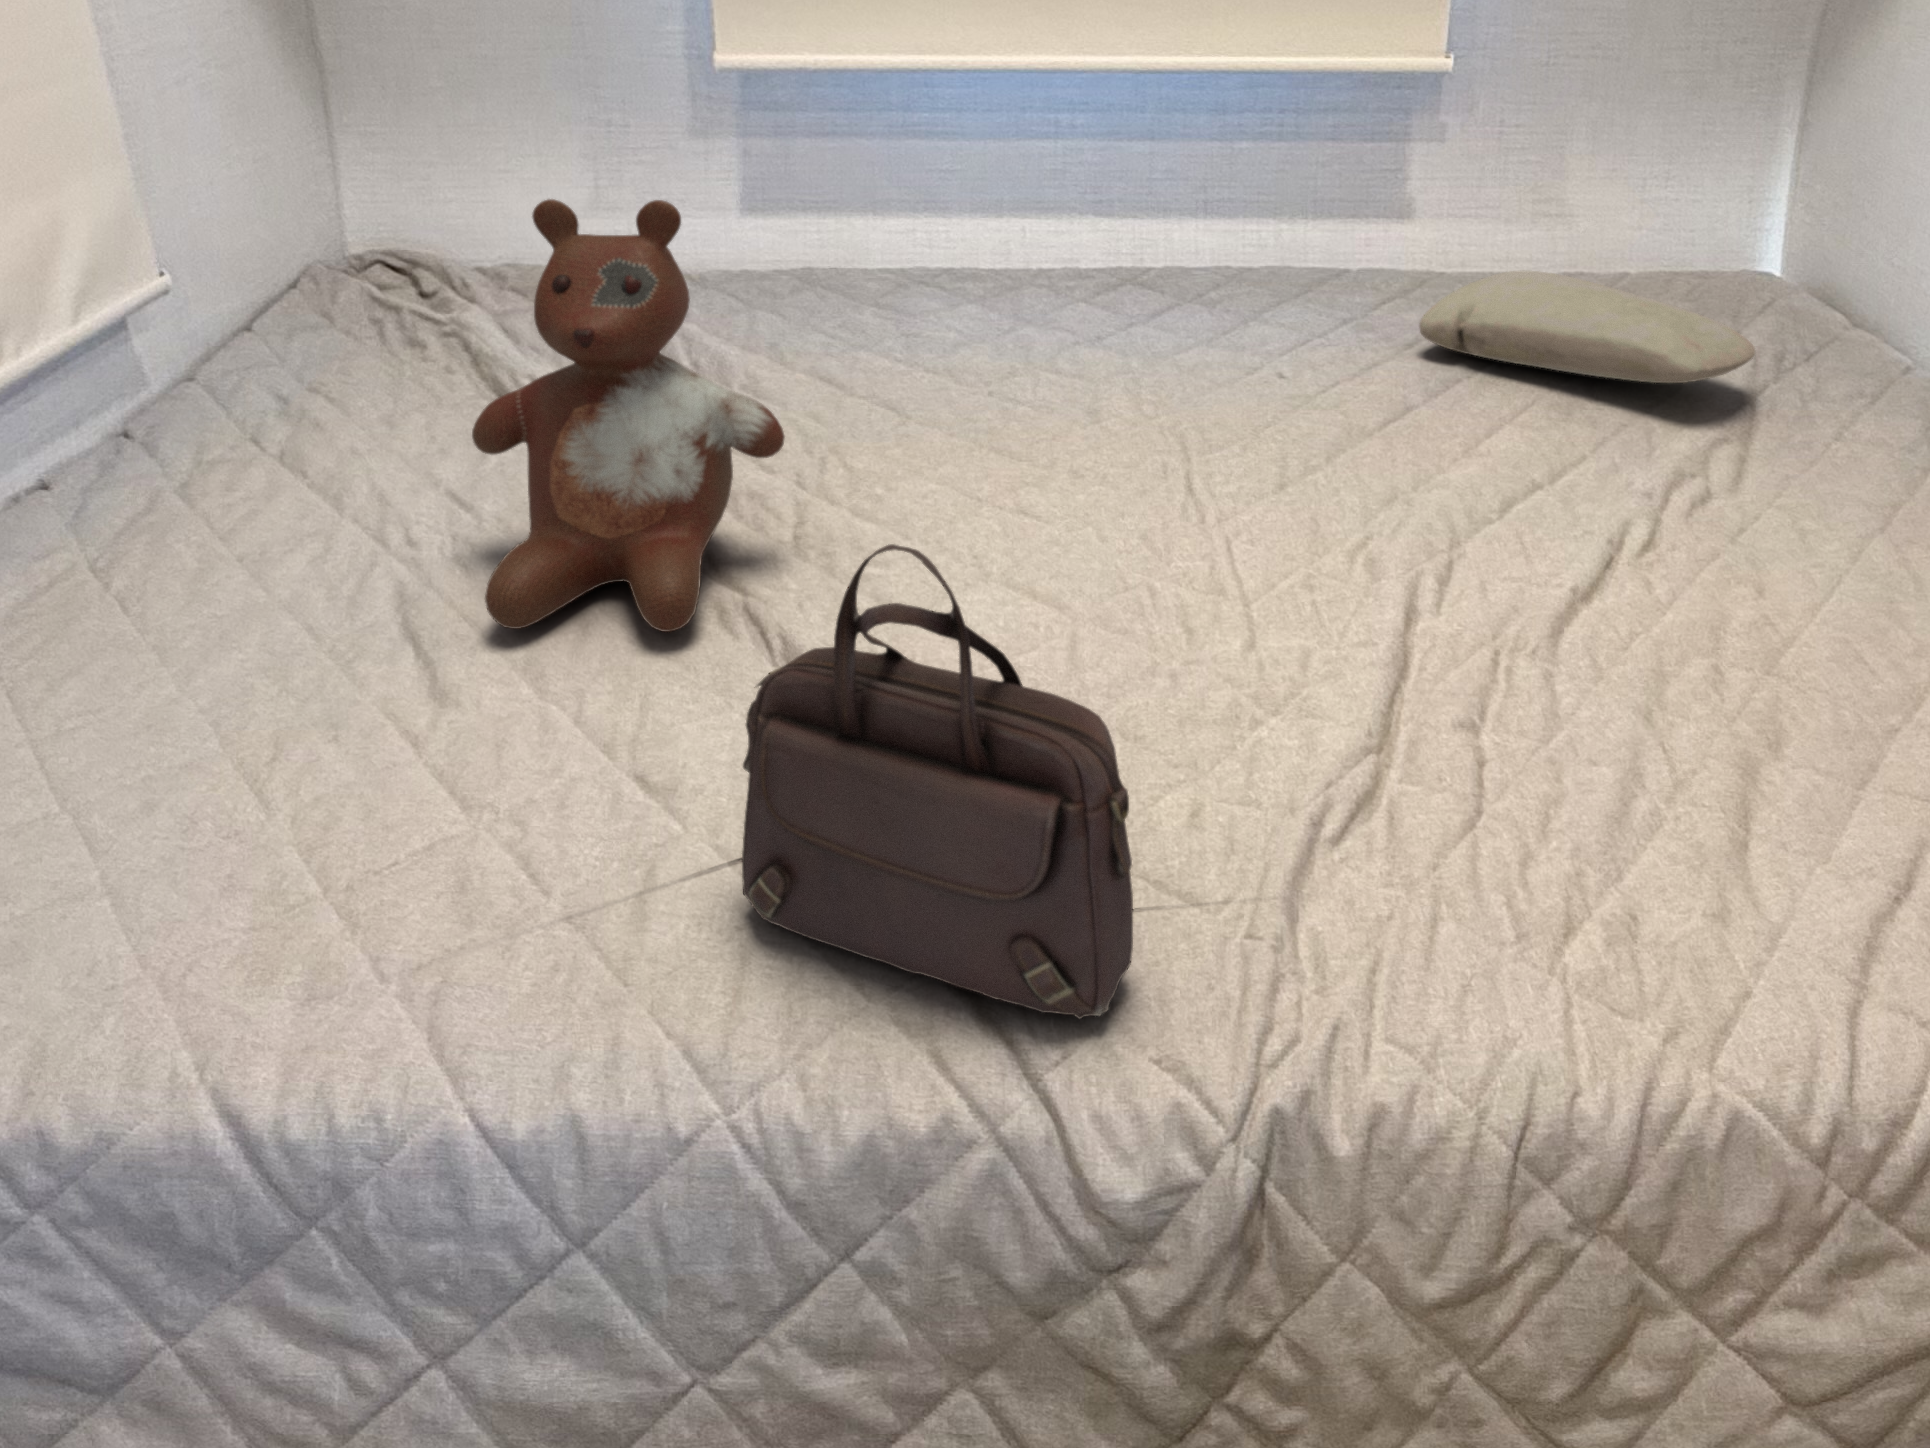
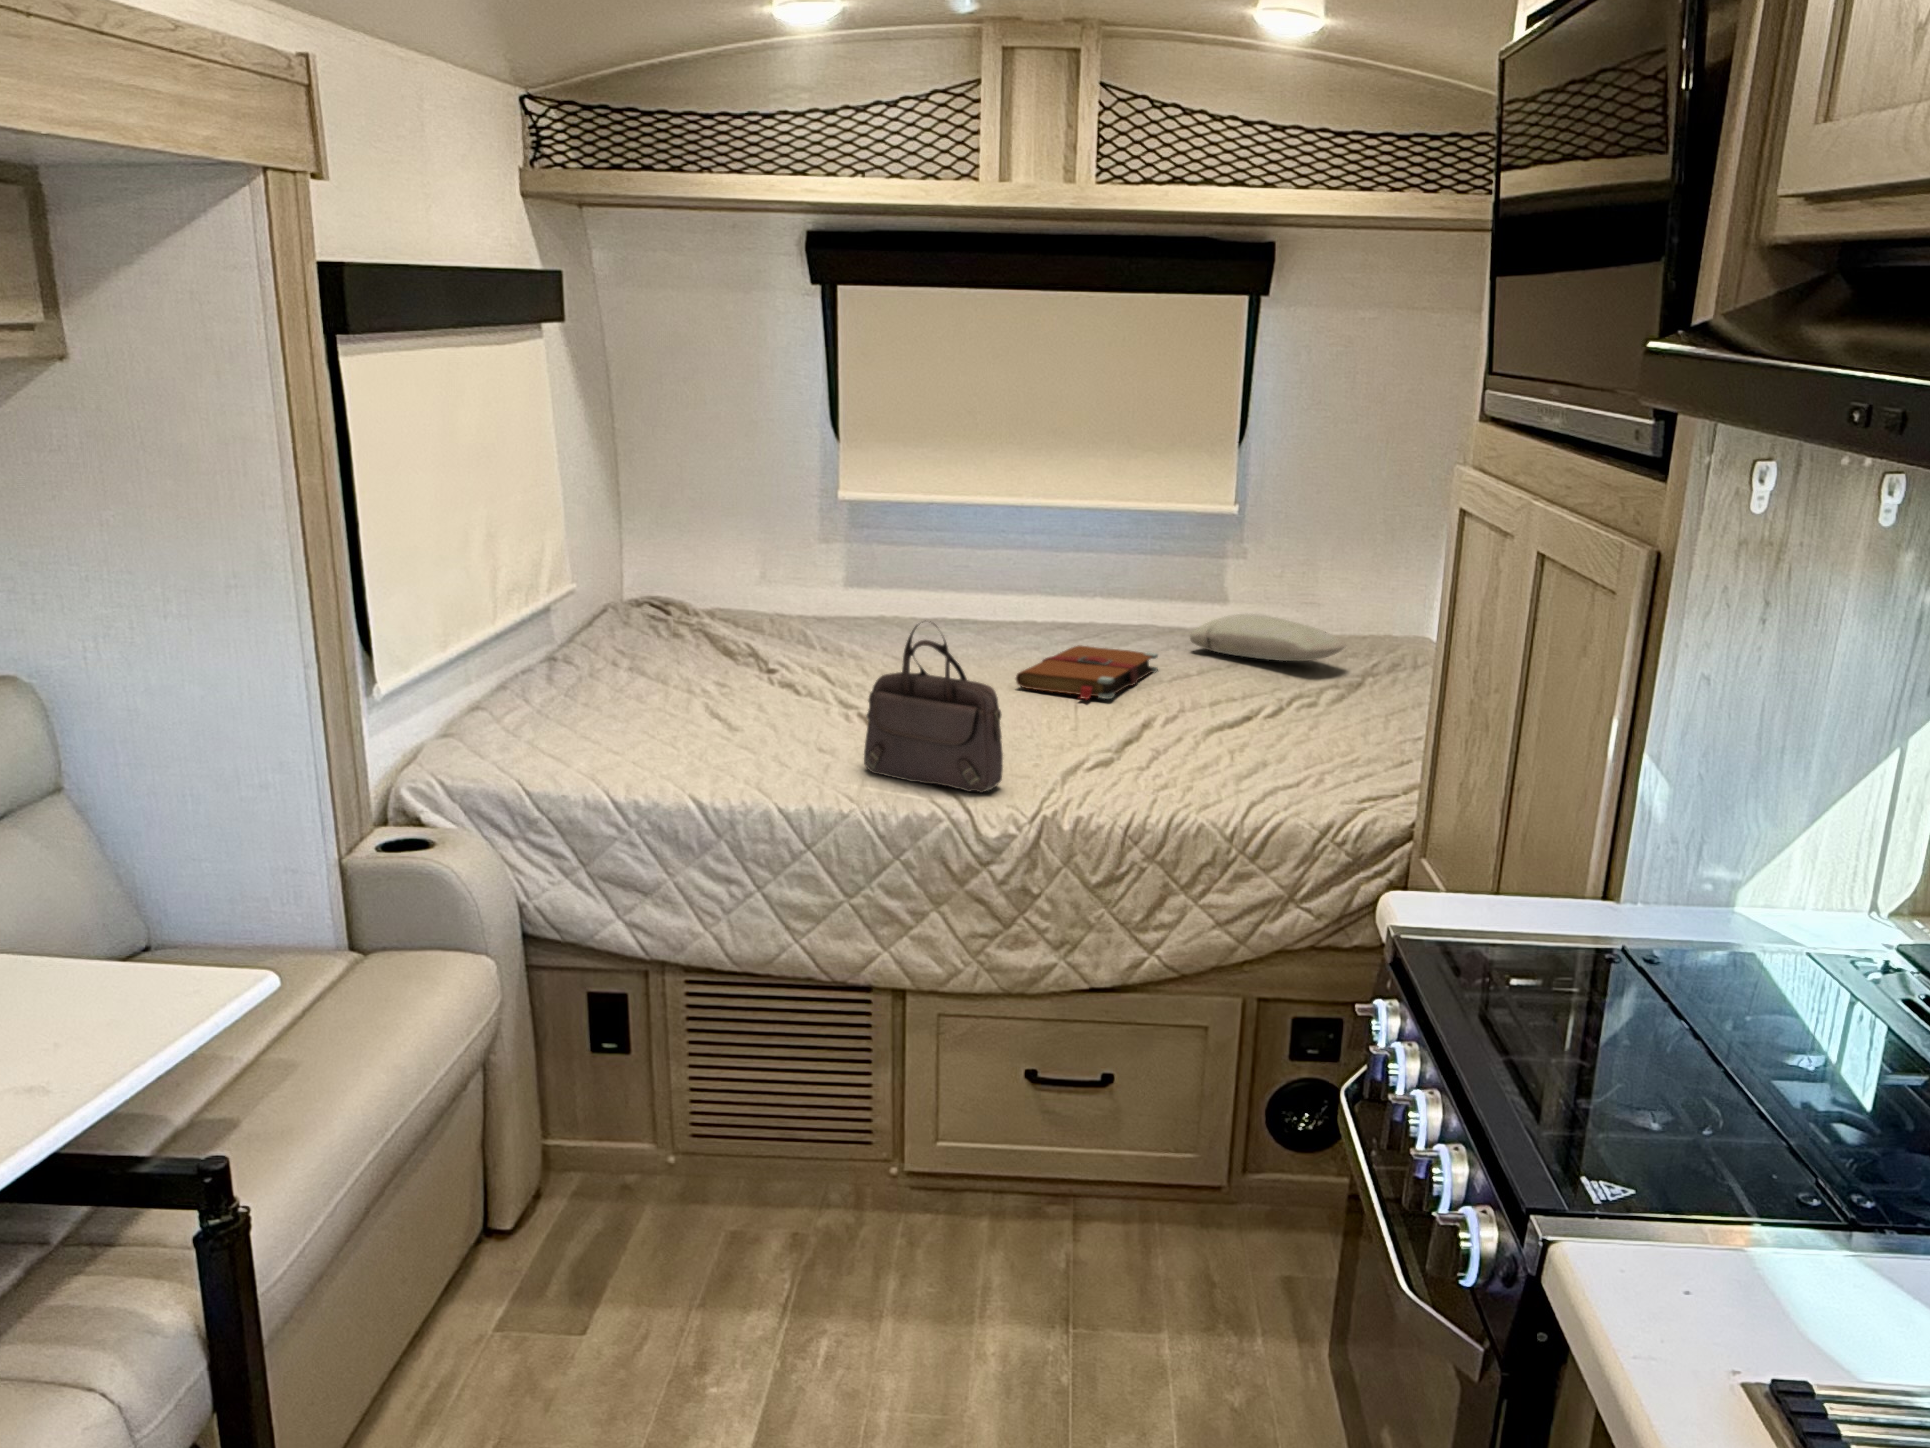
stuffed bear: present [472,199,785,632] -> none [744,531,878,711]
book: none [1096,365,1378,542] -> present [1016,646,1158,699]

